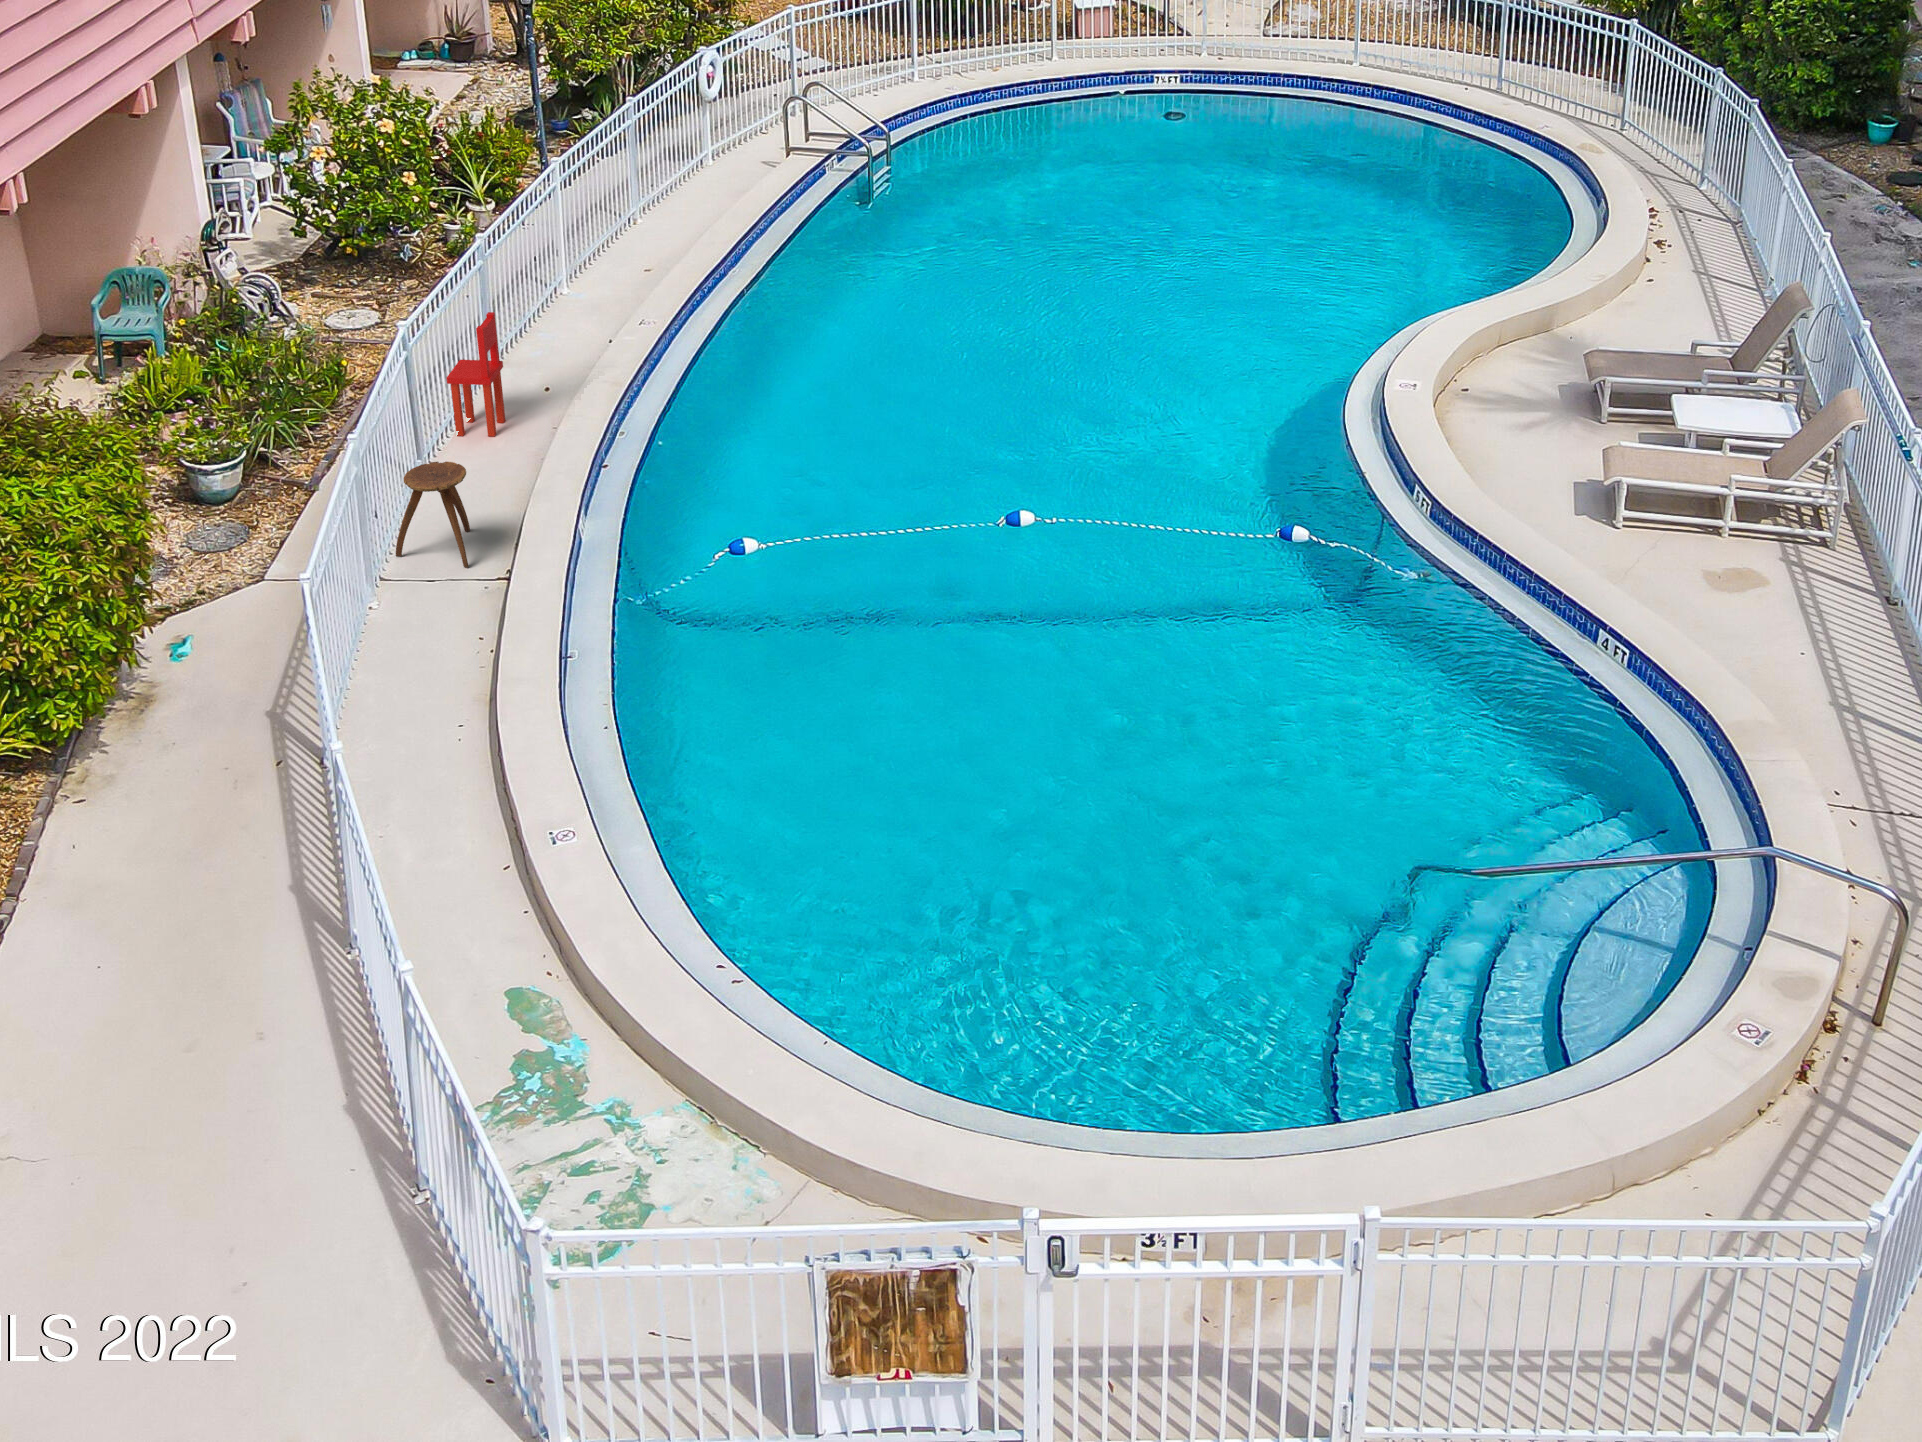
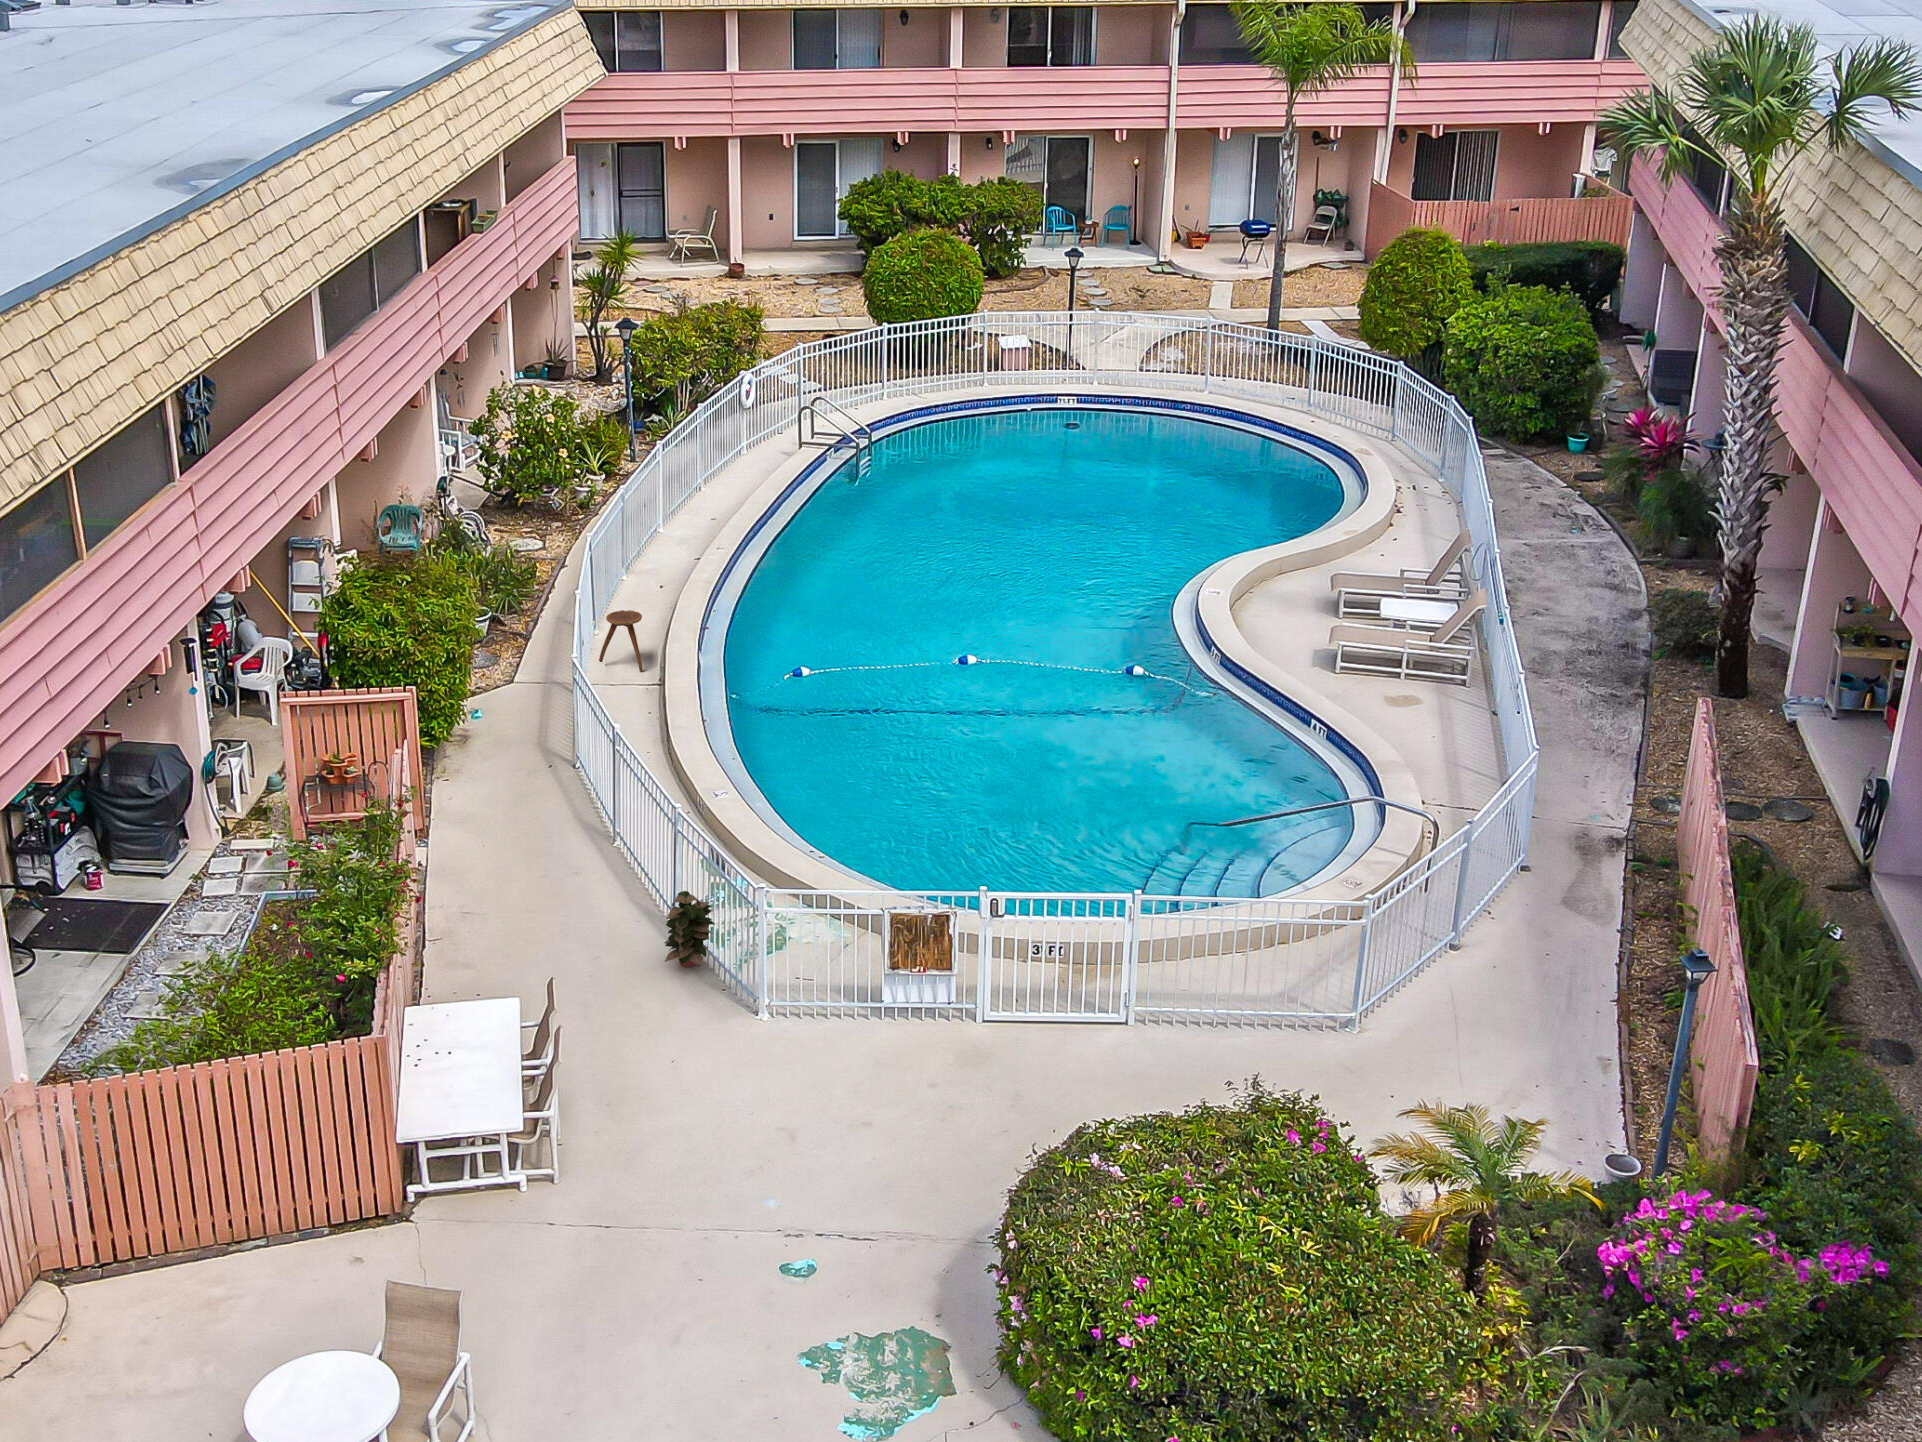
chair: present [446,312,505,437] -> none [615,530,647,607]
decorative plant: none [344,1189,459,1367] -> present [665,891,715,967]

